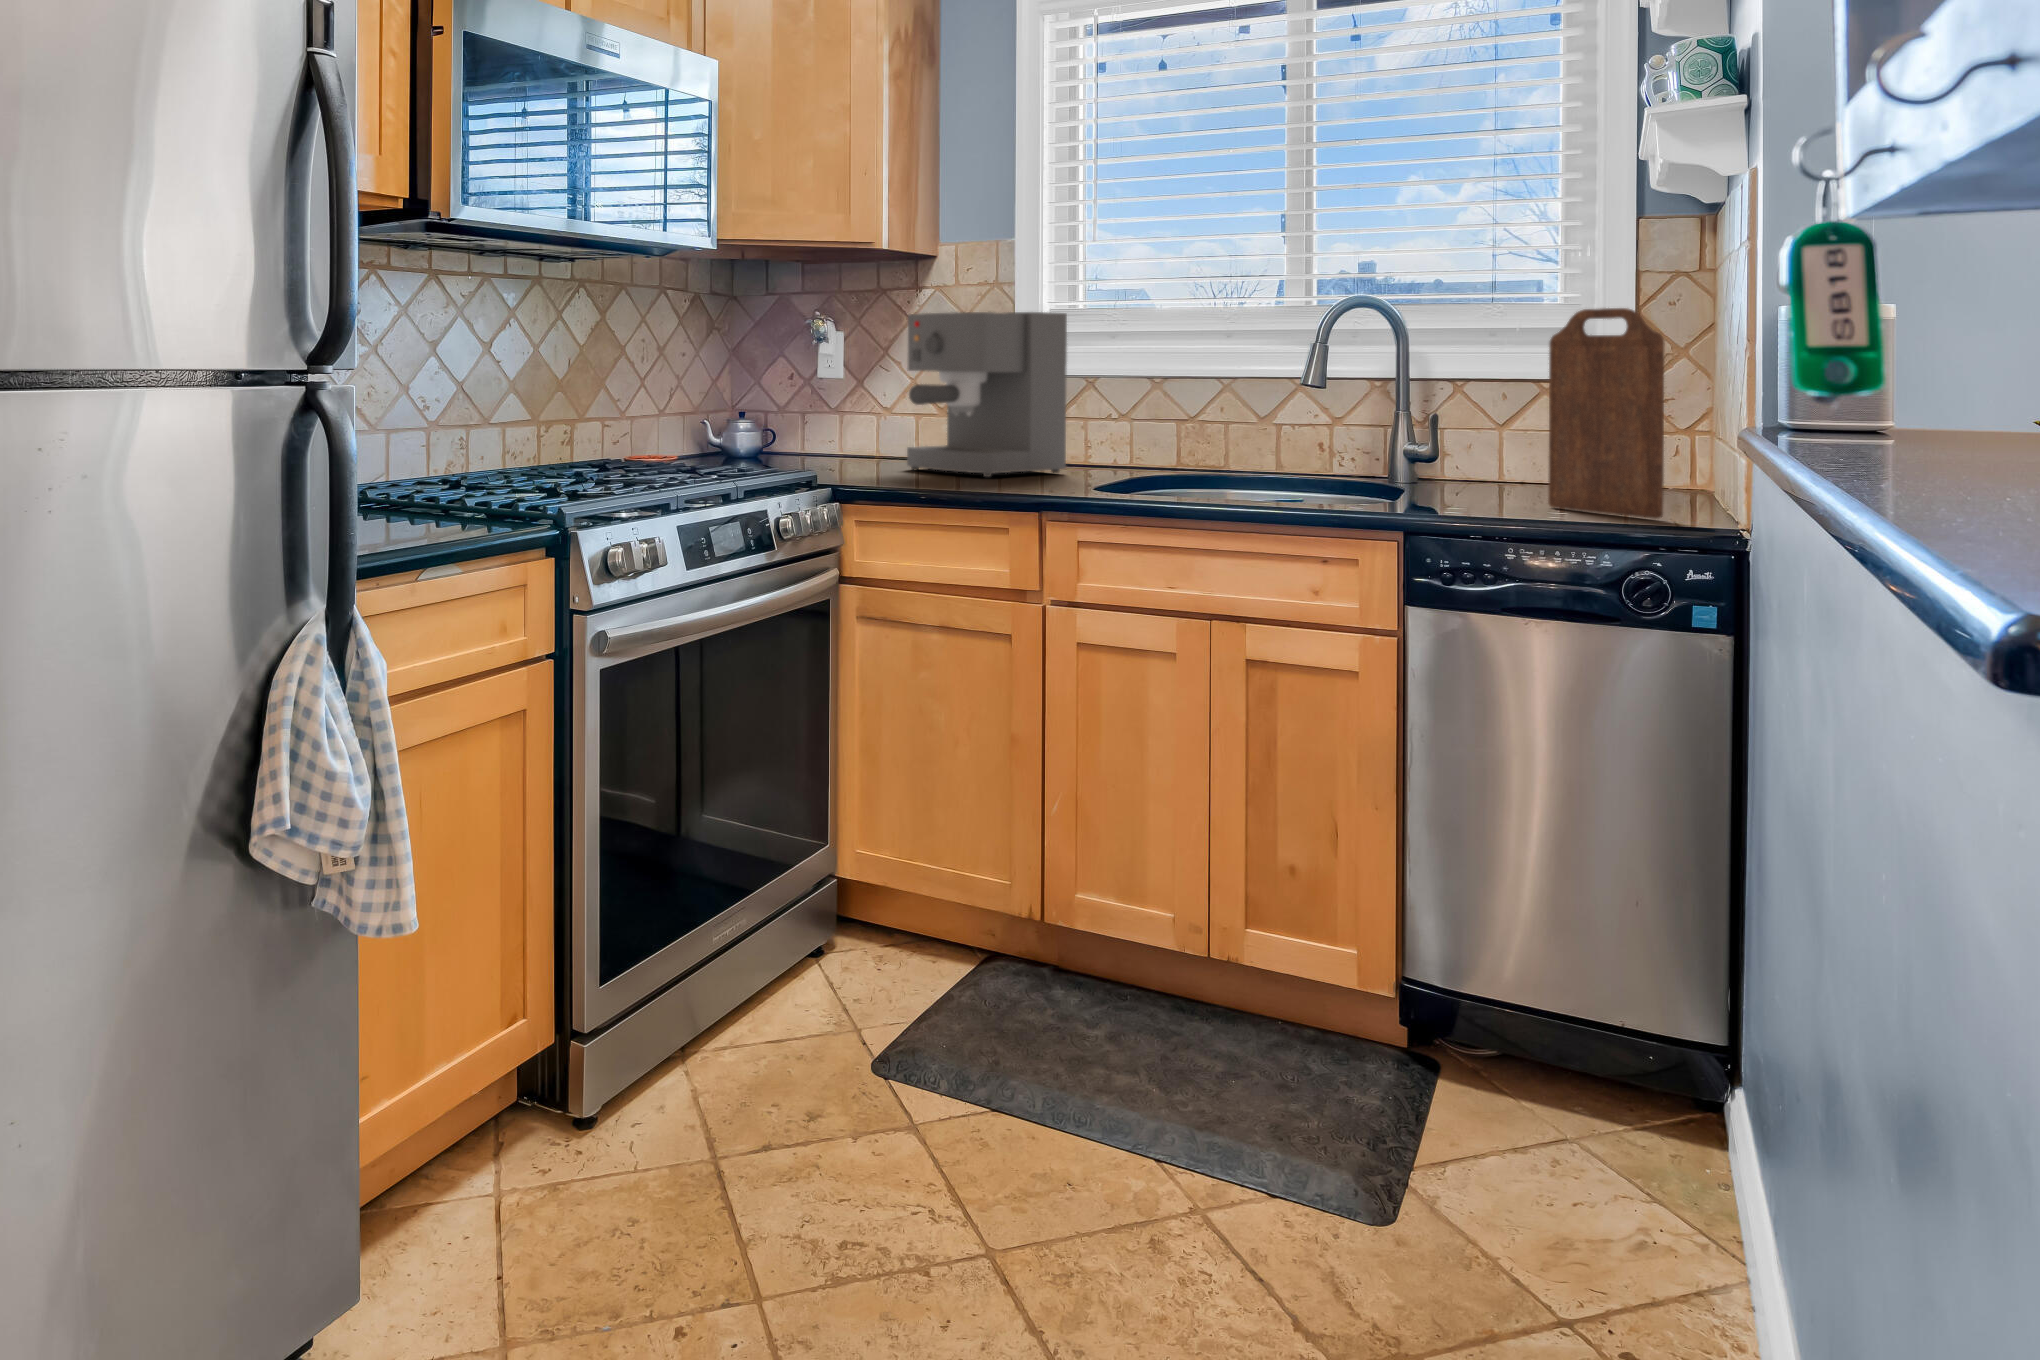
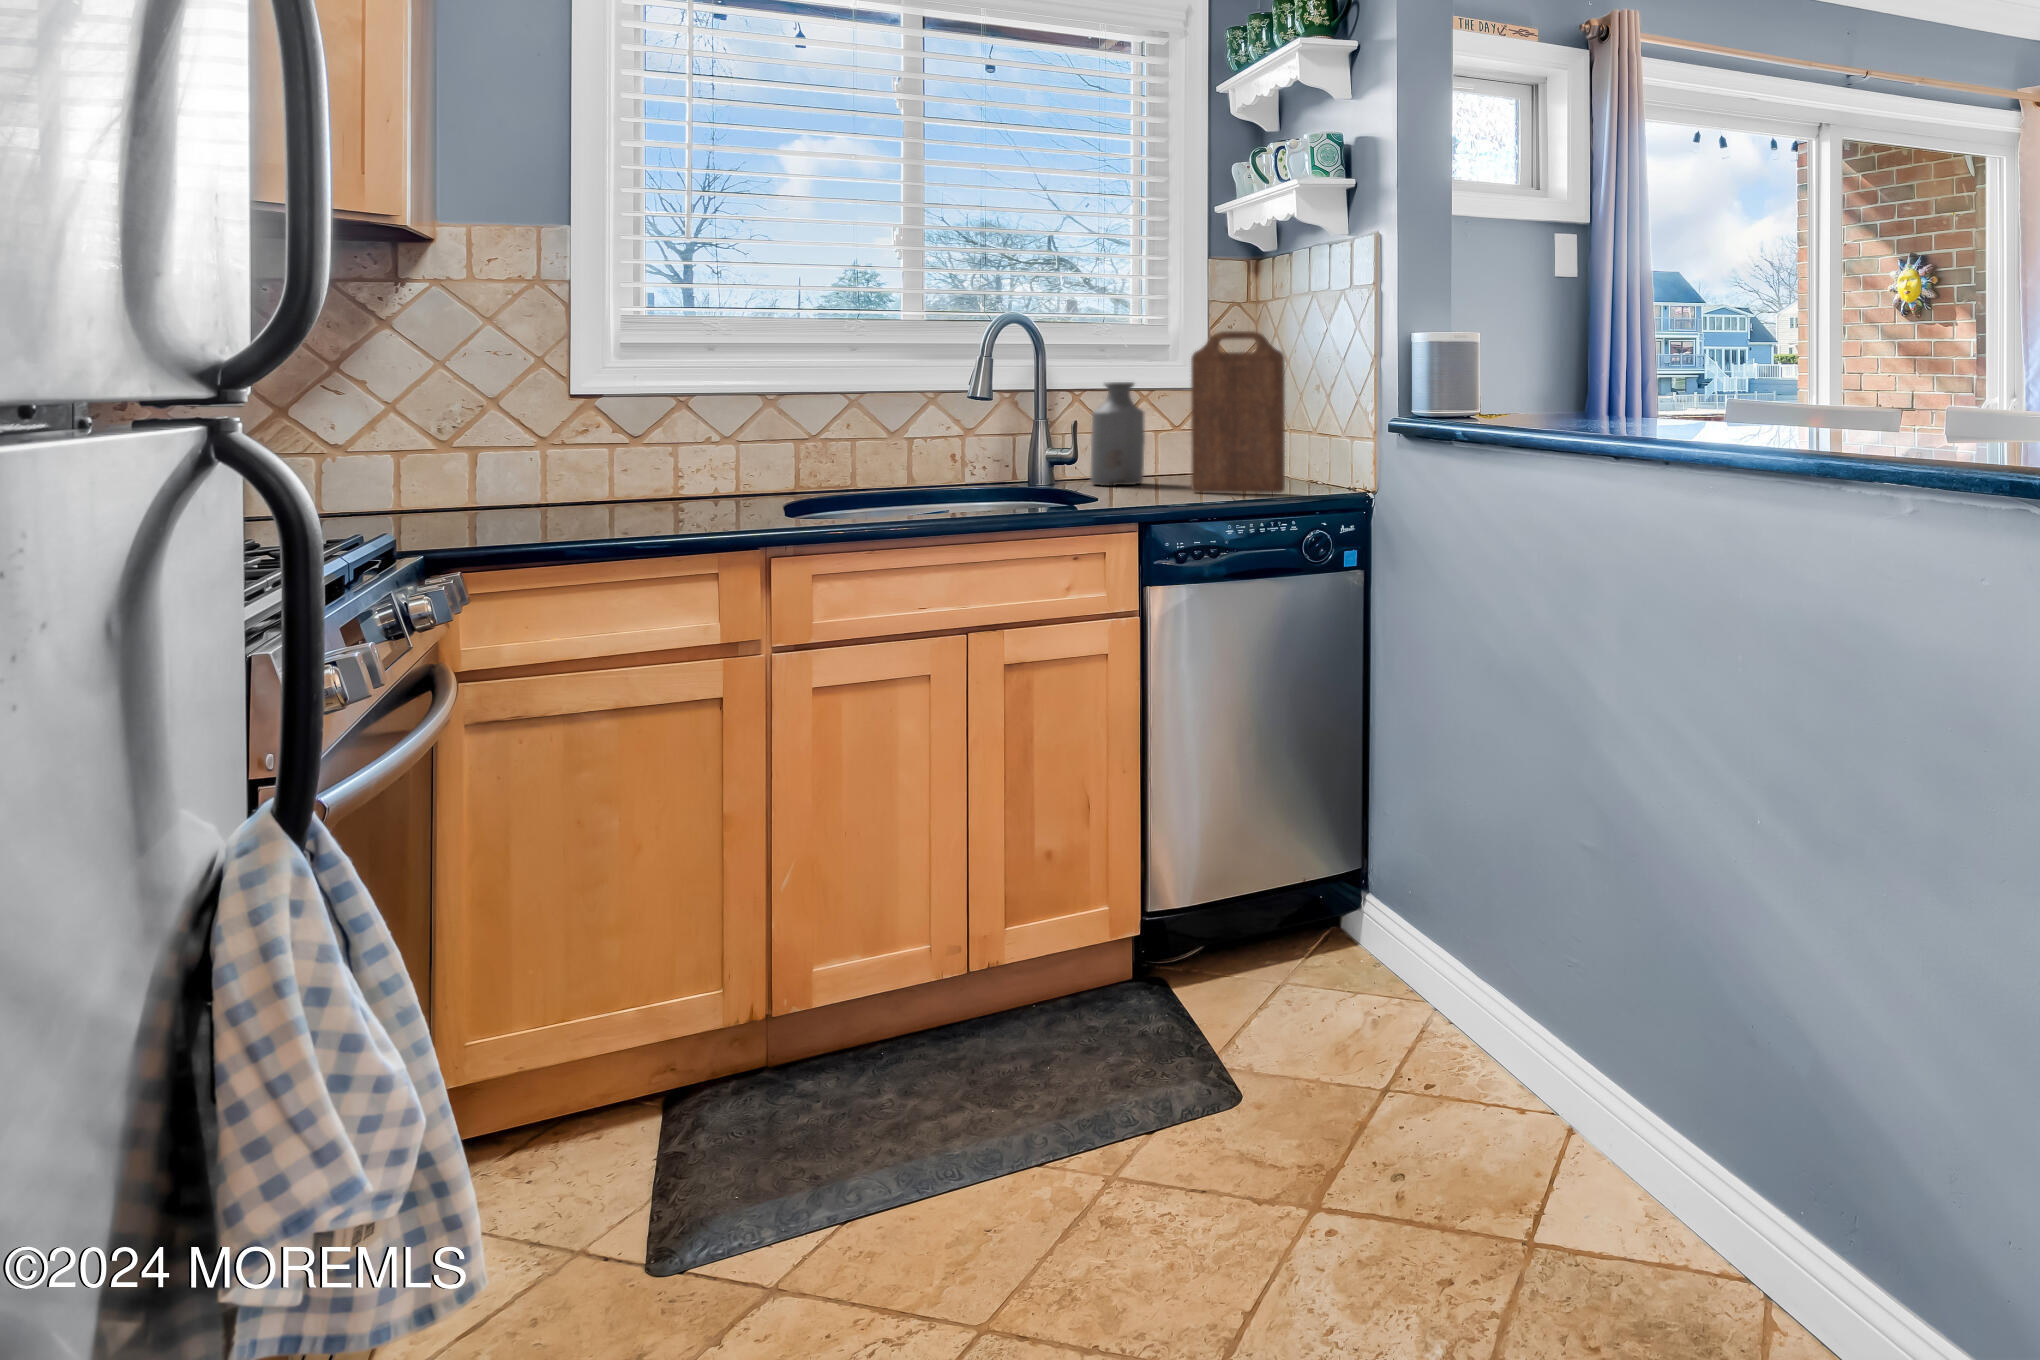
coffee maker: present [907,312,1067,477] -> none [465,319,690,522]
bottle: none [1473,371,1542,493] -> present [1091,382,1145,486]

